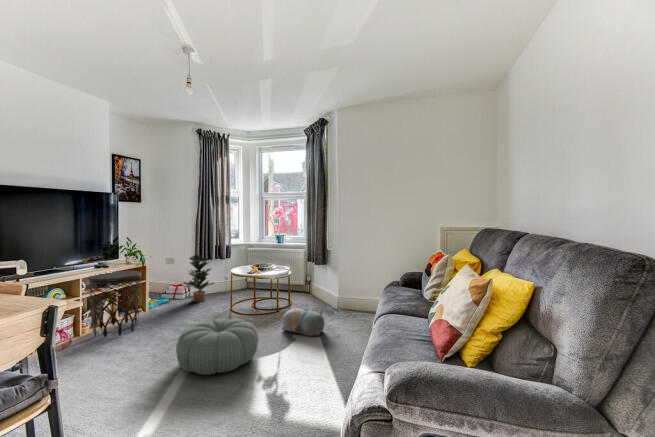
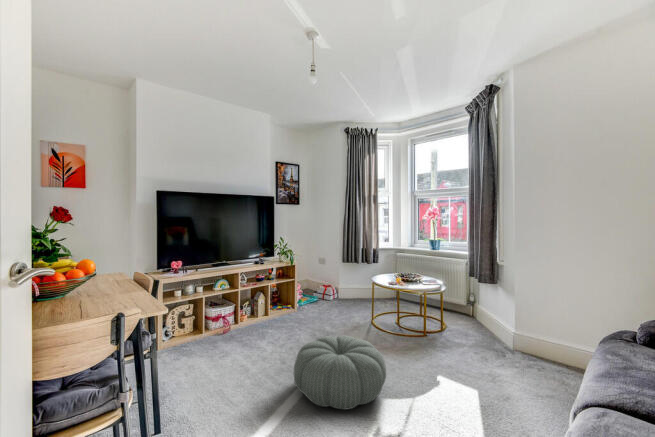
potted plant: present [184,255,214,302] -> none [329,257,359,306]
side table: present [89,271,141,338] -> none [246,268,287,329]
plush toy: present [282,308,325,336] -> none [424,339,488,388]

